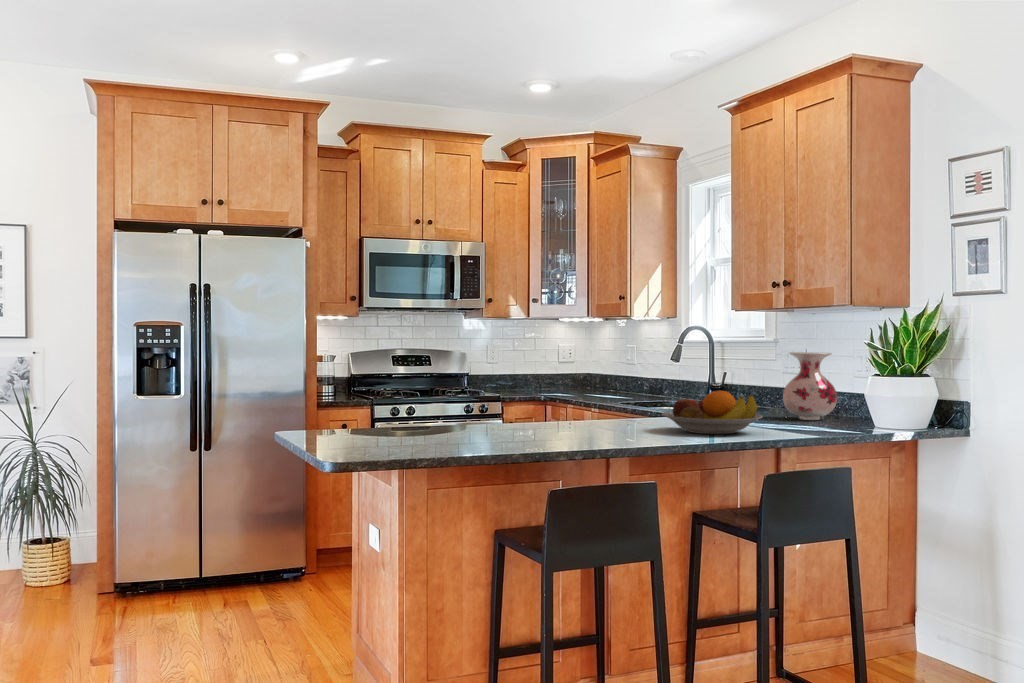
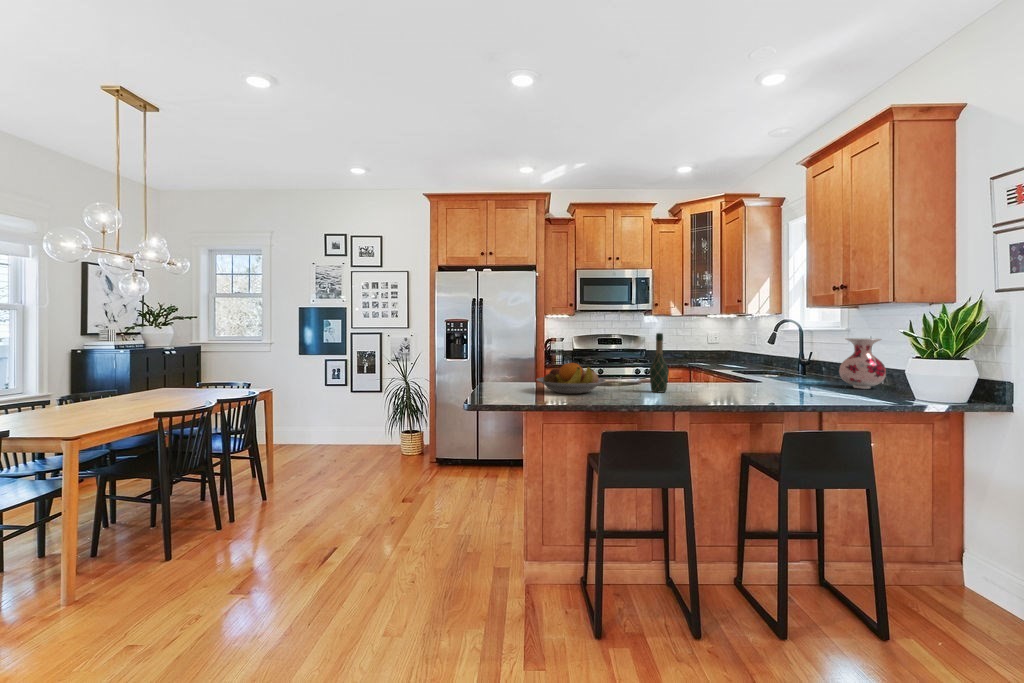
wine bottle: none [569,347,598,437] -> present [649,333,669,392]
fruit bowl: present [662,391,762,434] -> present [536,363,606,394]

